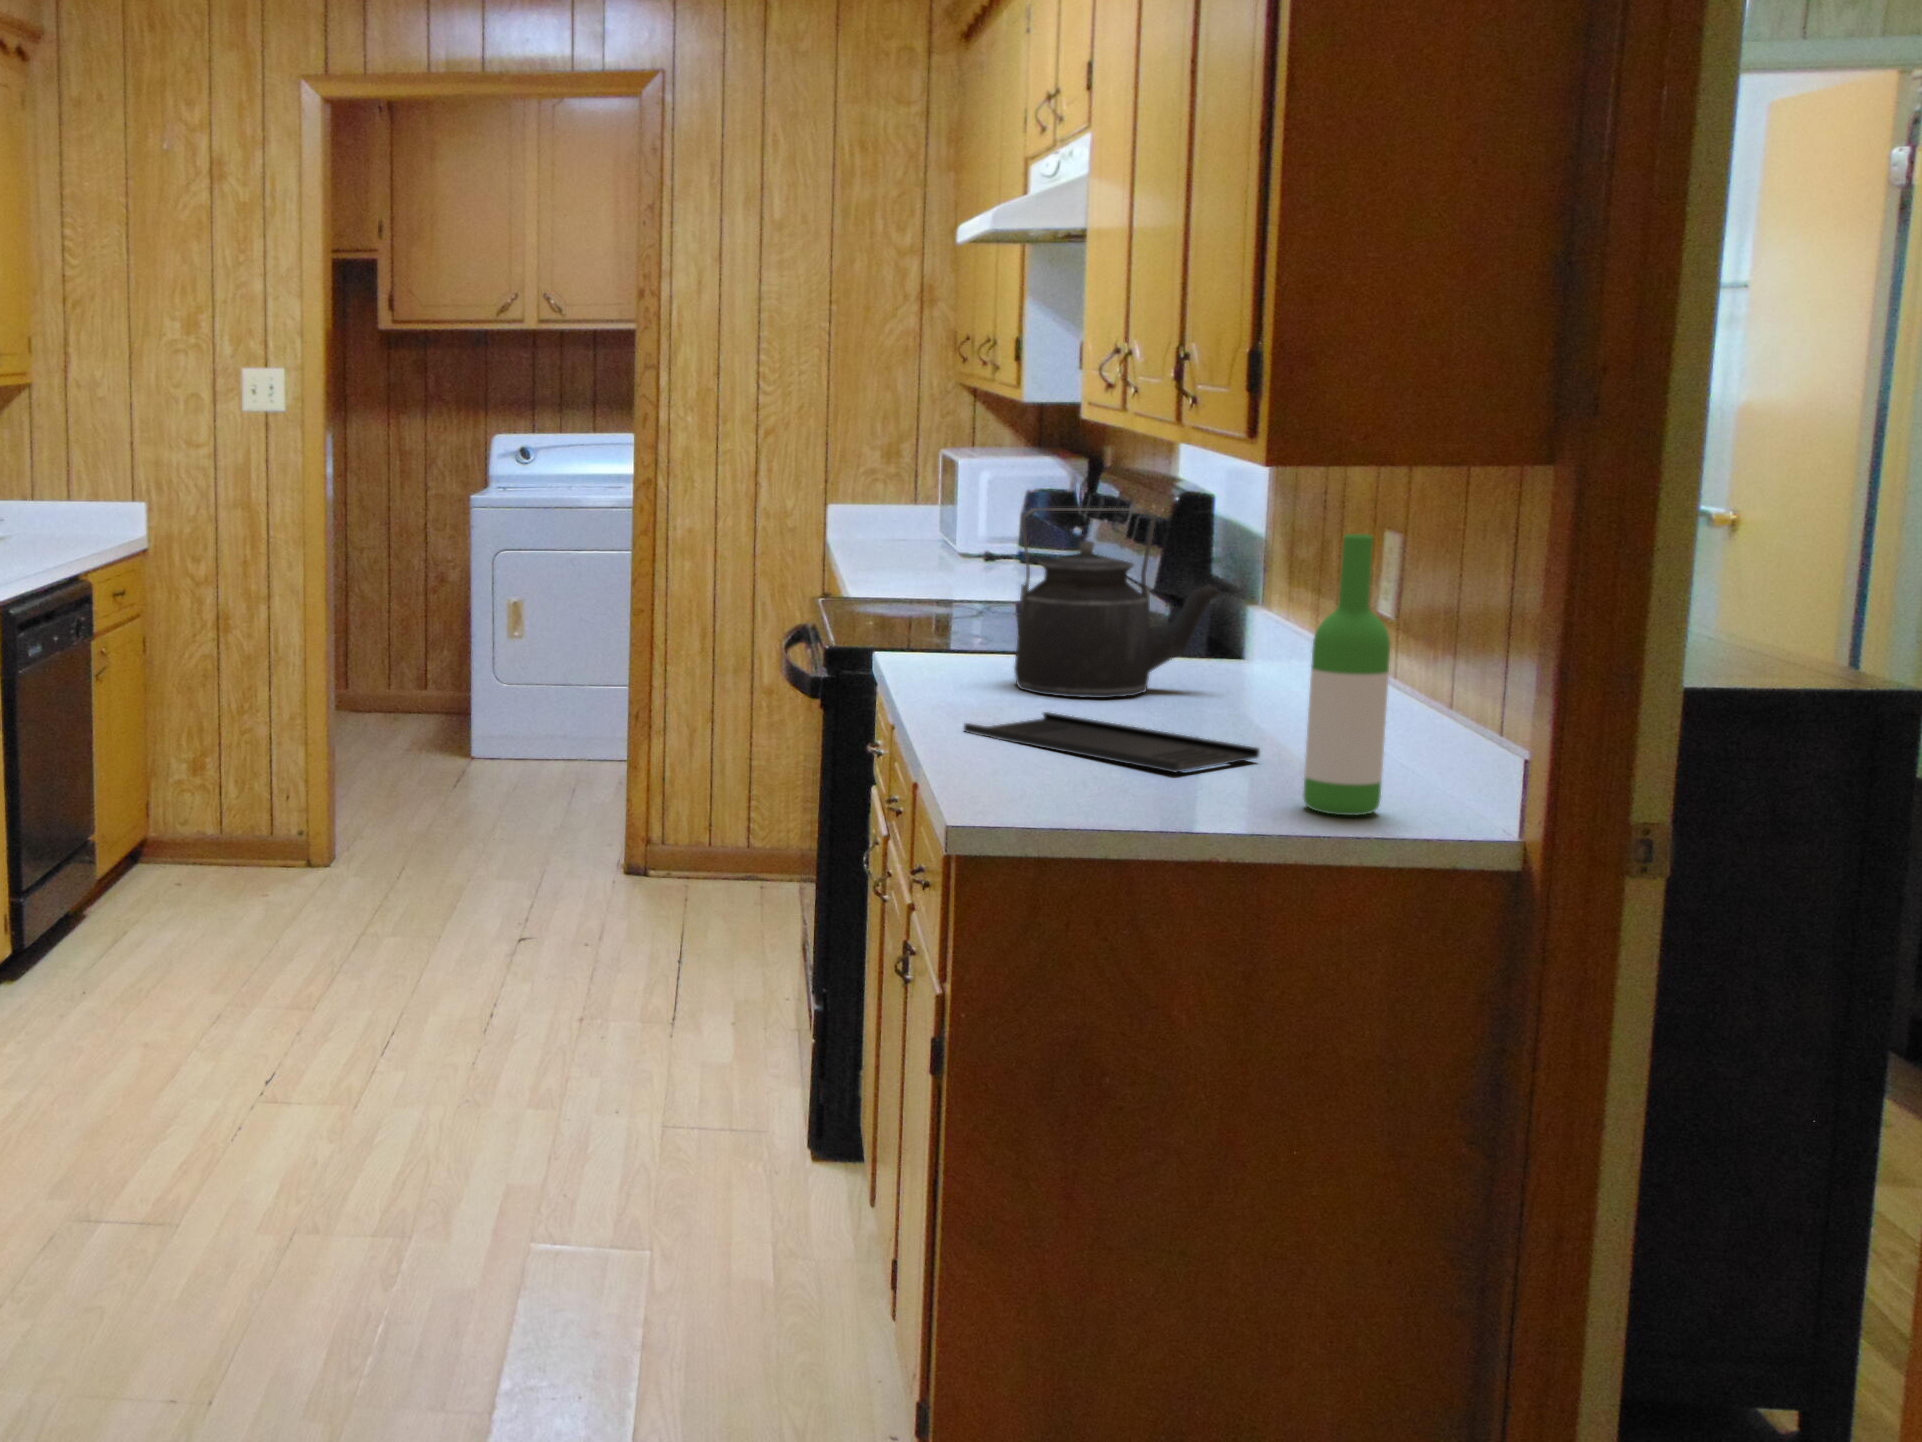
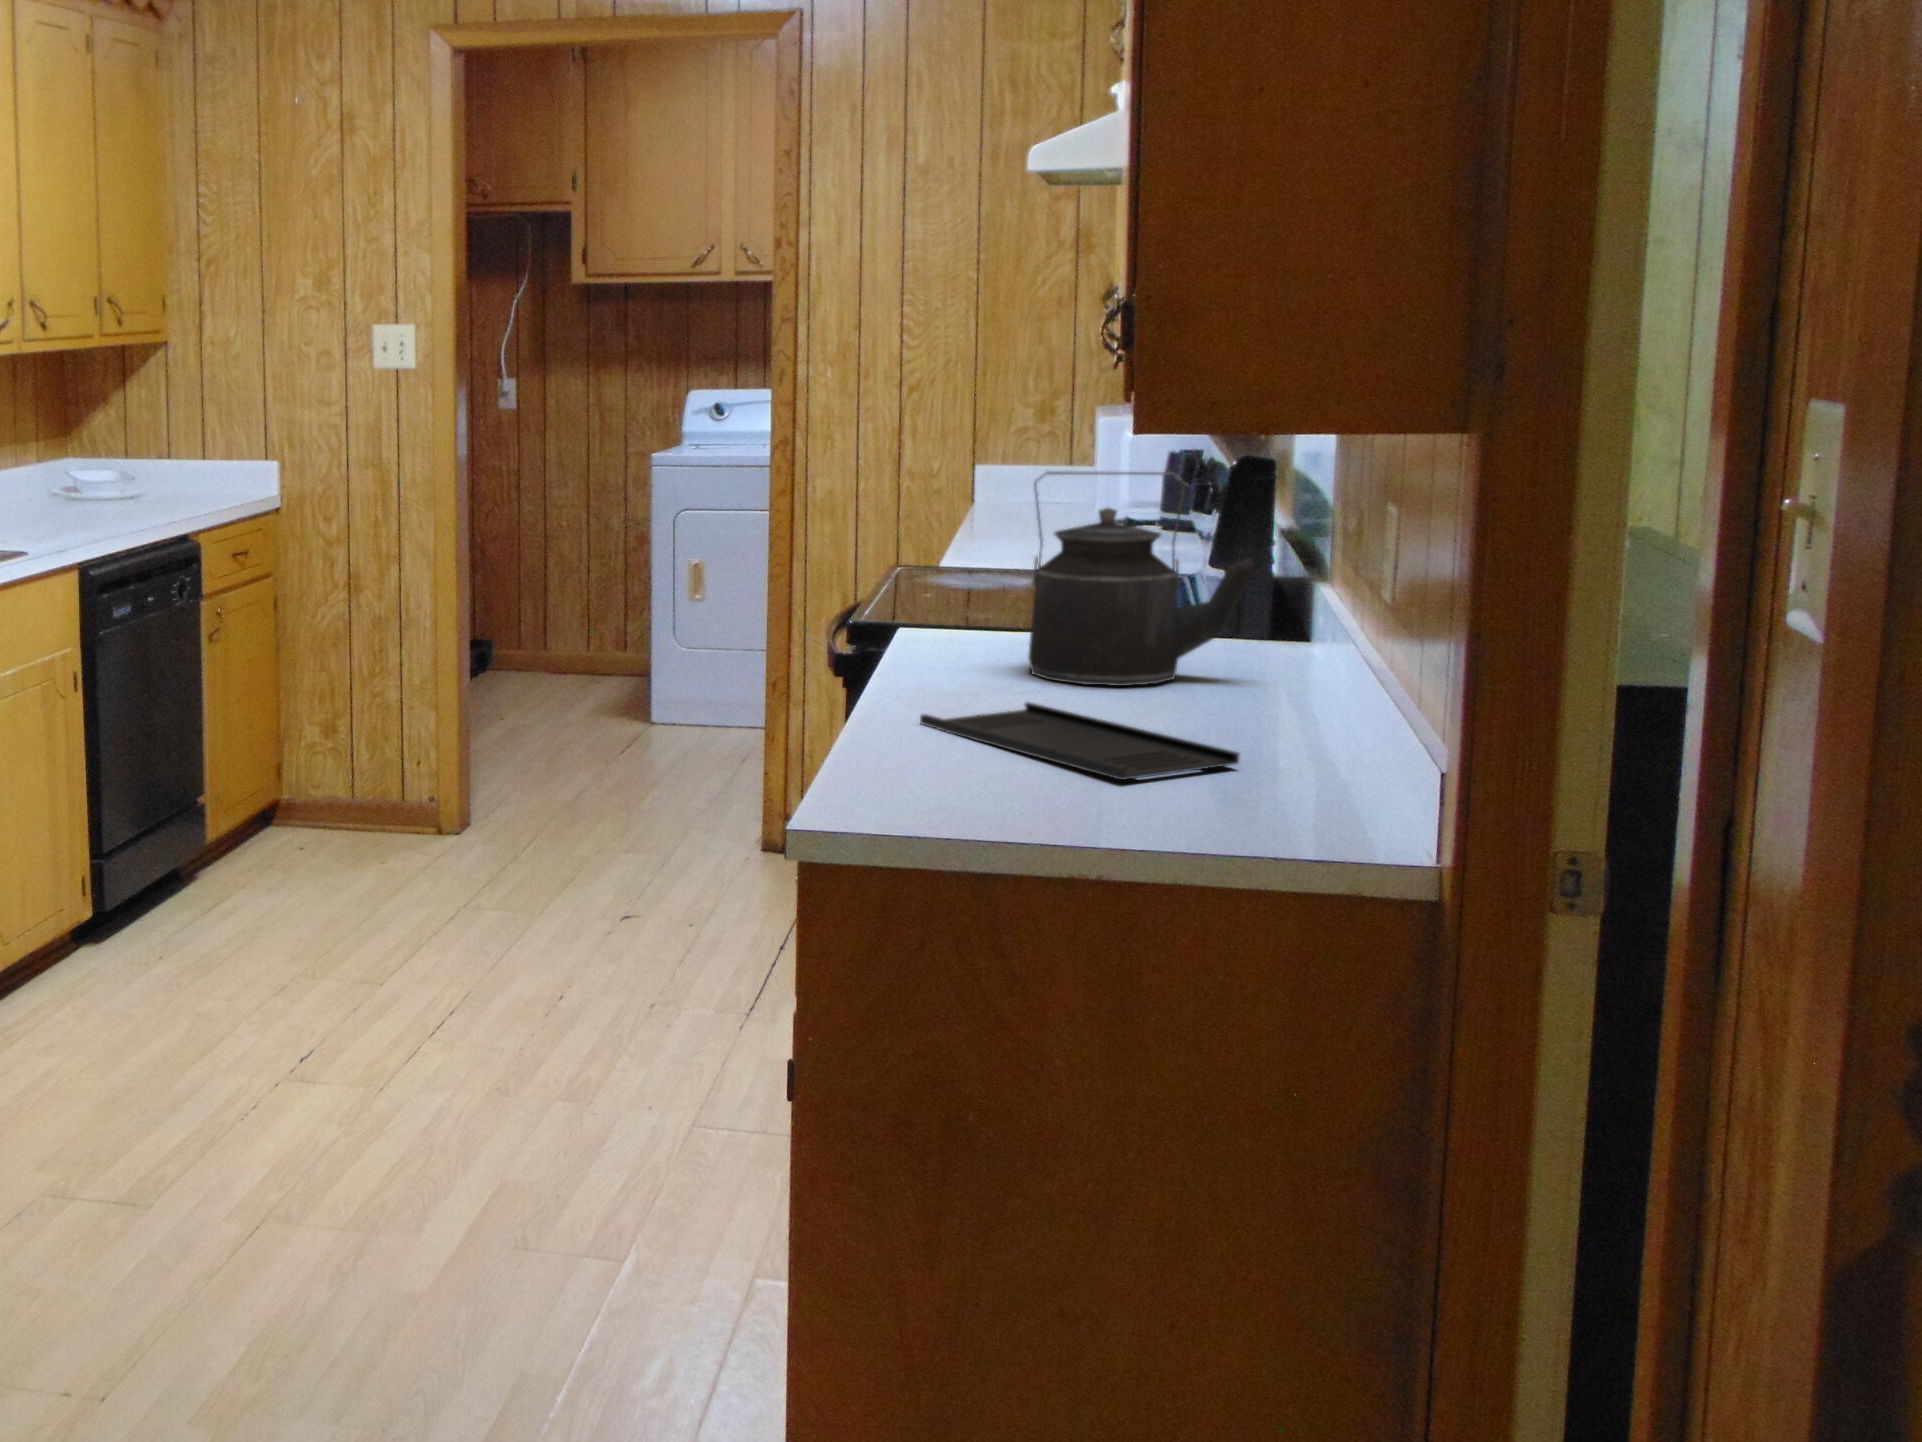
wine bottle: present [1303,534,1390,815] -> none [1245,507,1344,841]

